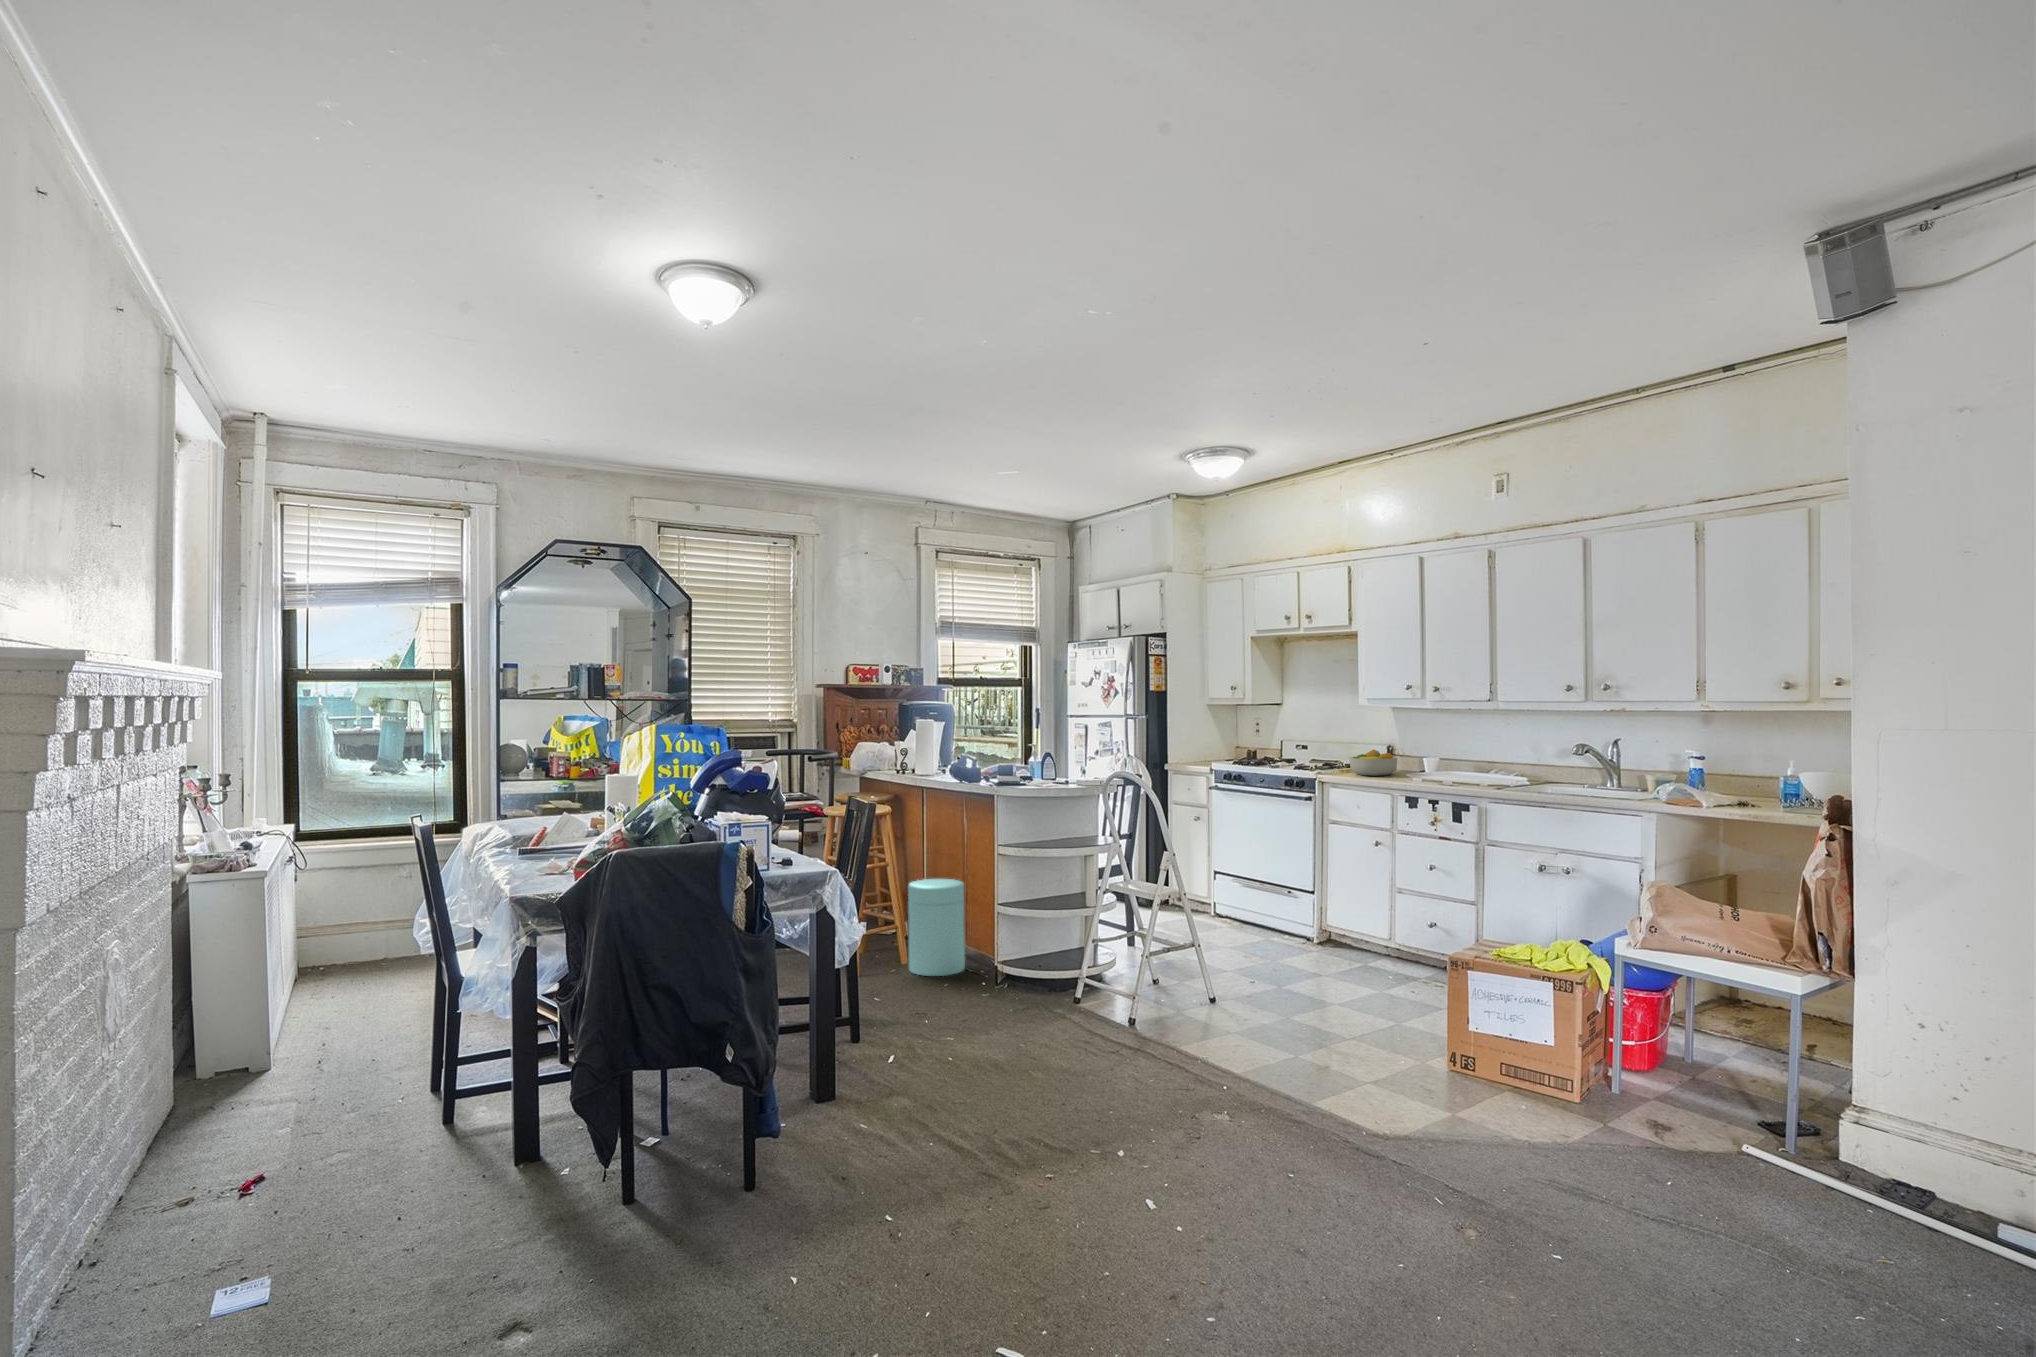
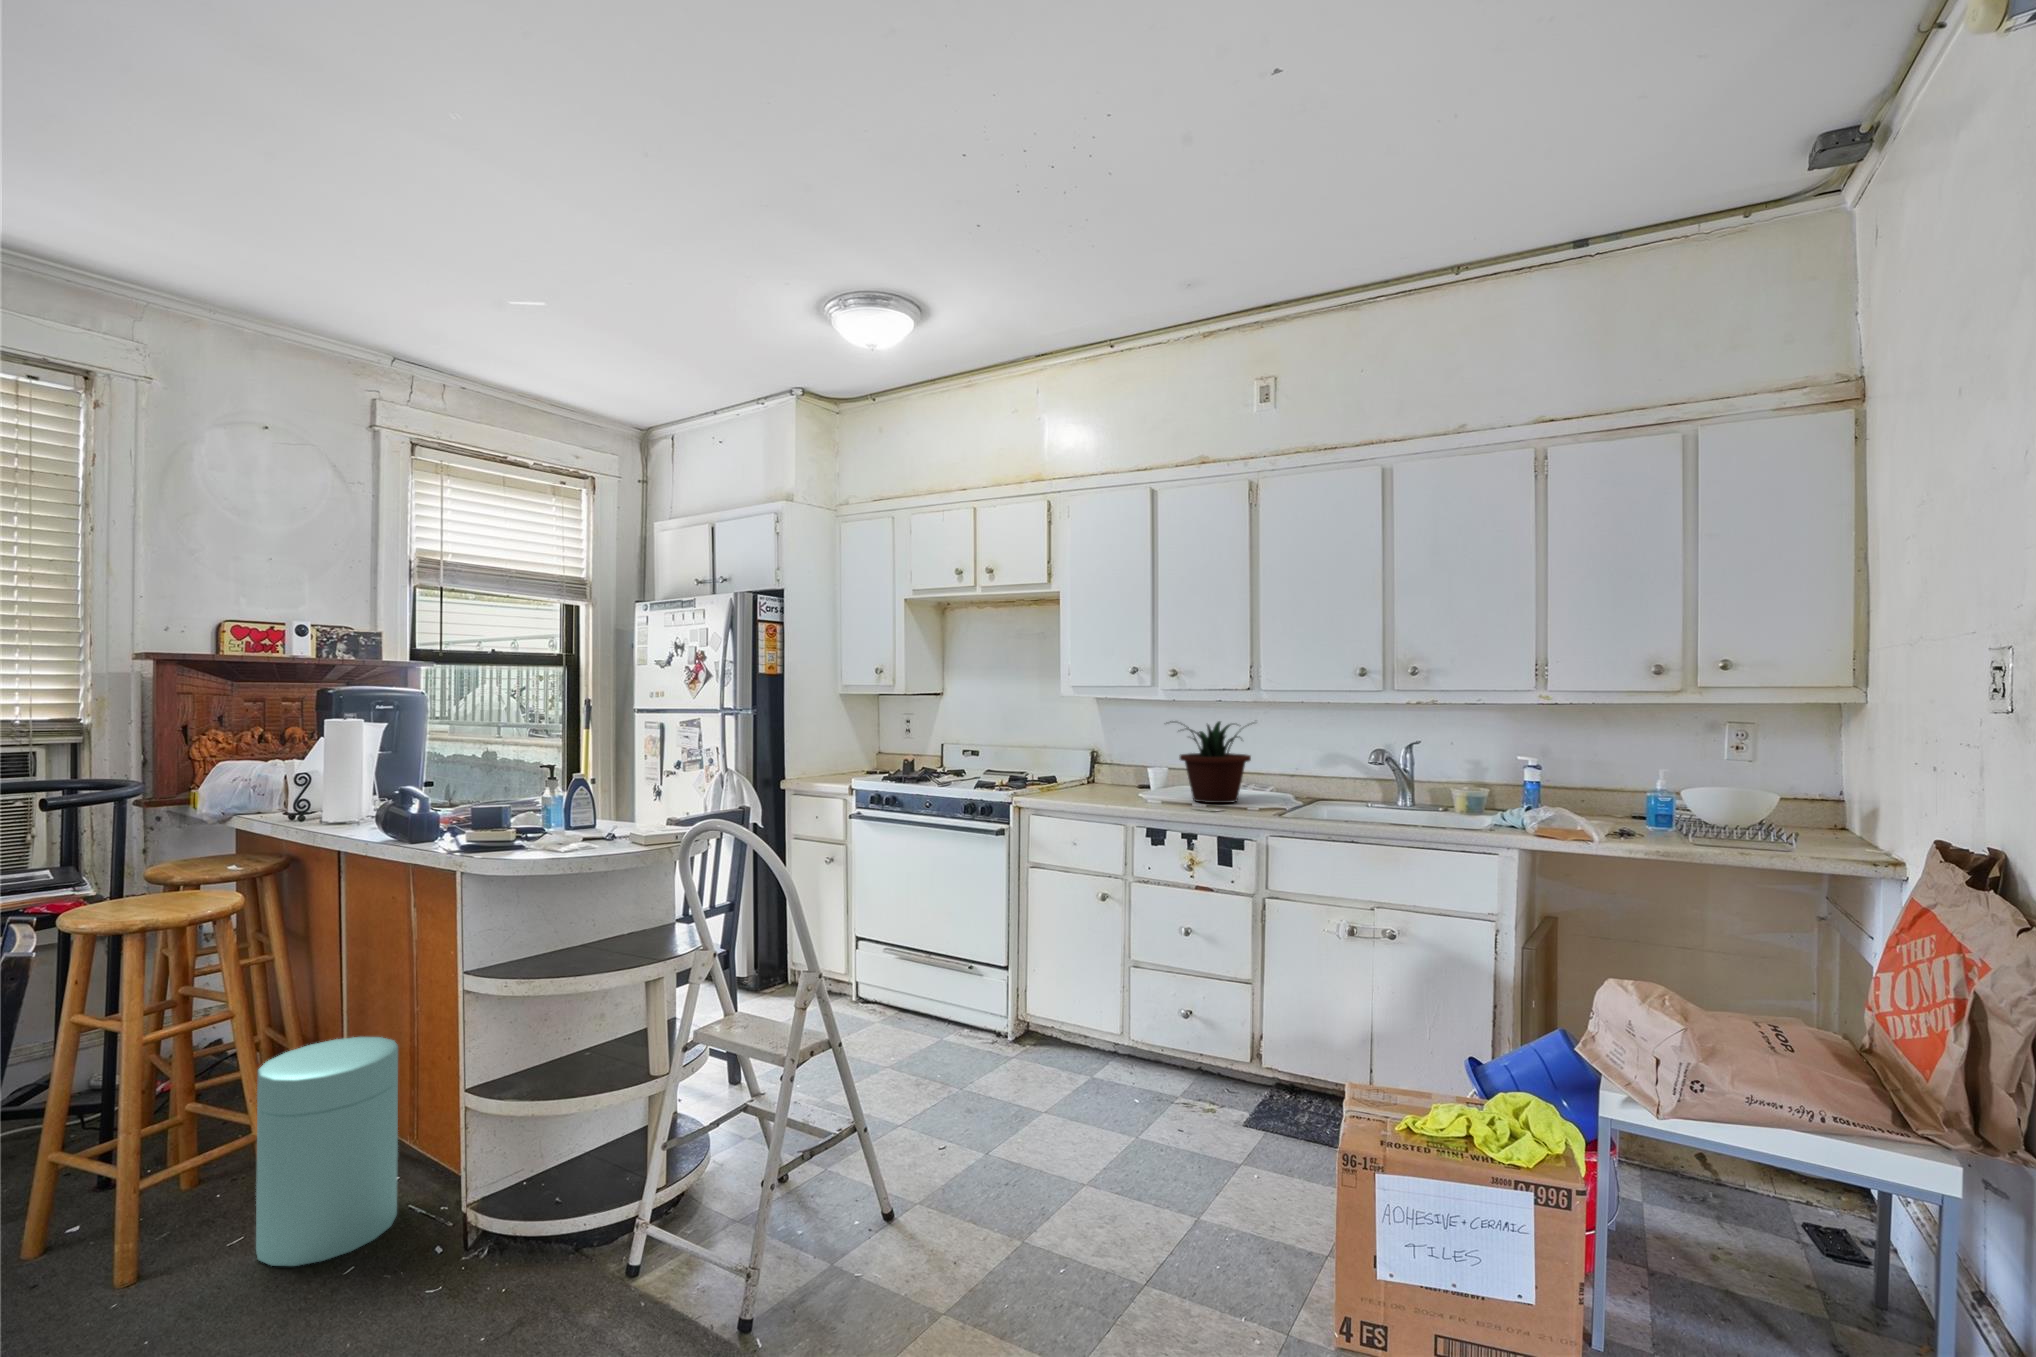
potted plant: none [1425,723,1497,782] -> present [1170,721,1251,803]
fruit bowl: present [1349,749,1397,776] -> none [1054,756,1116,794]

